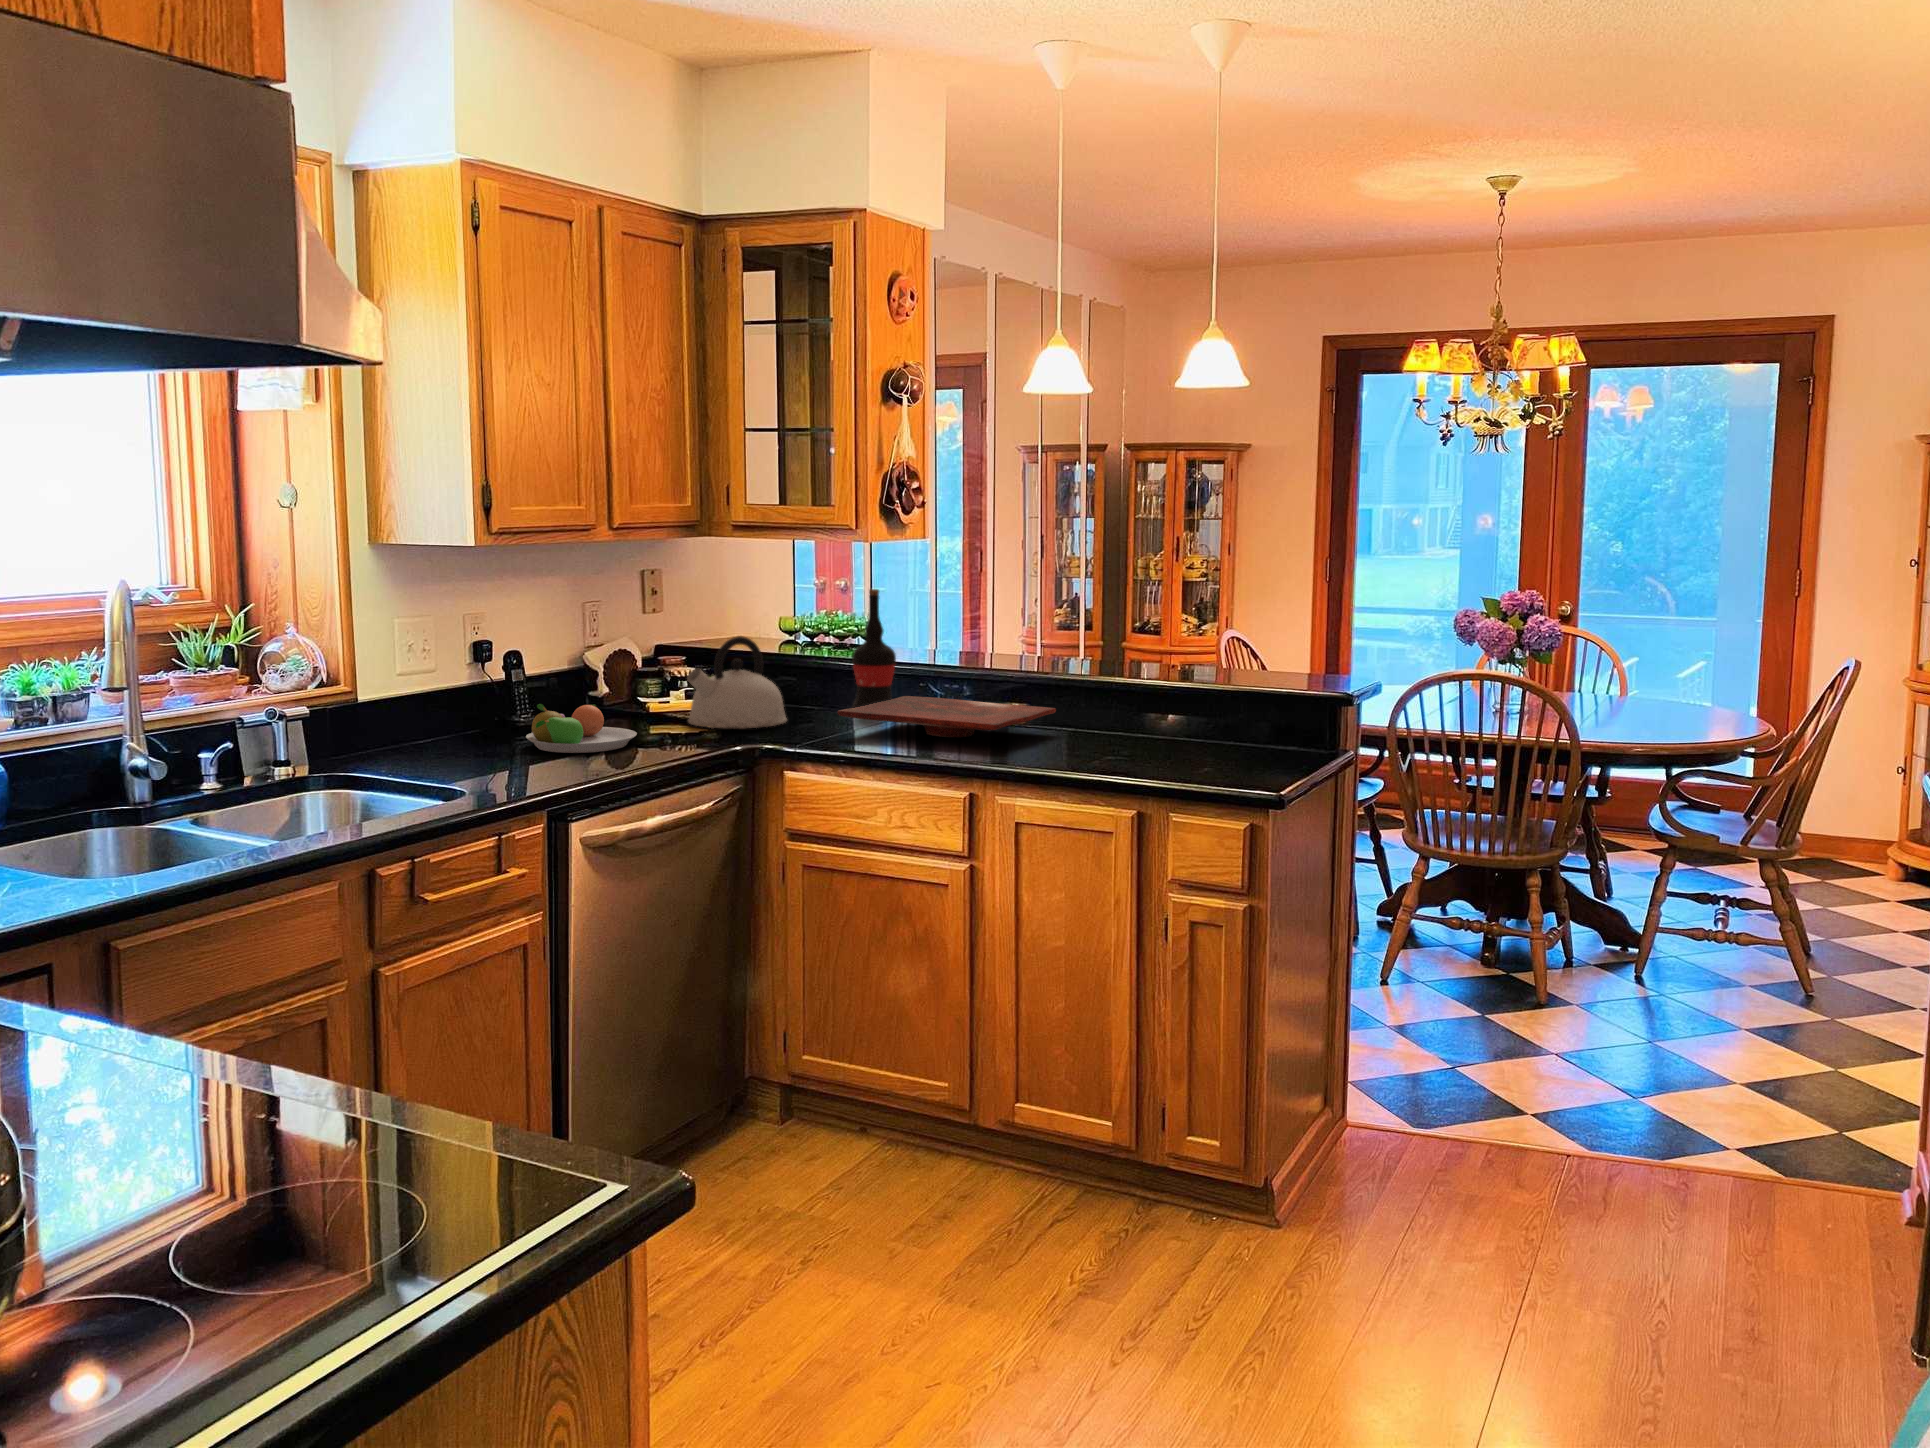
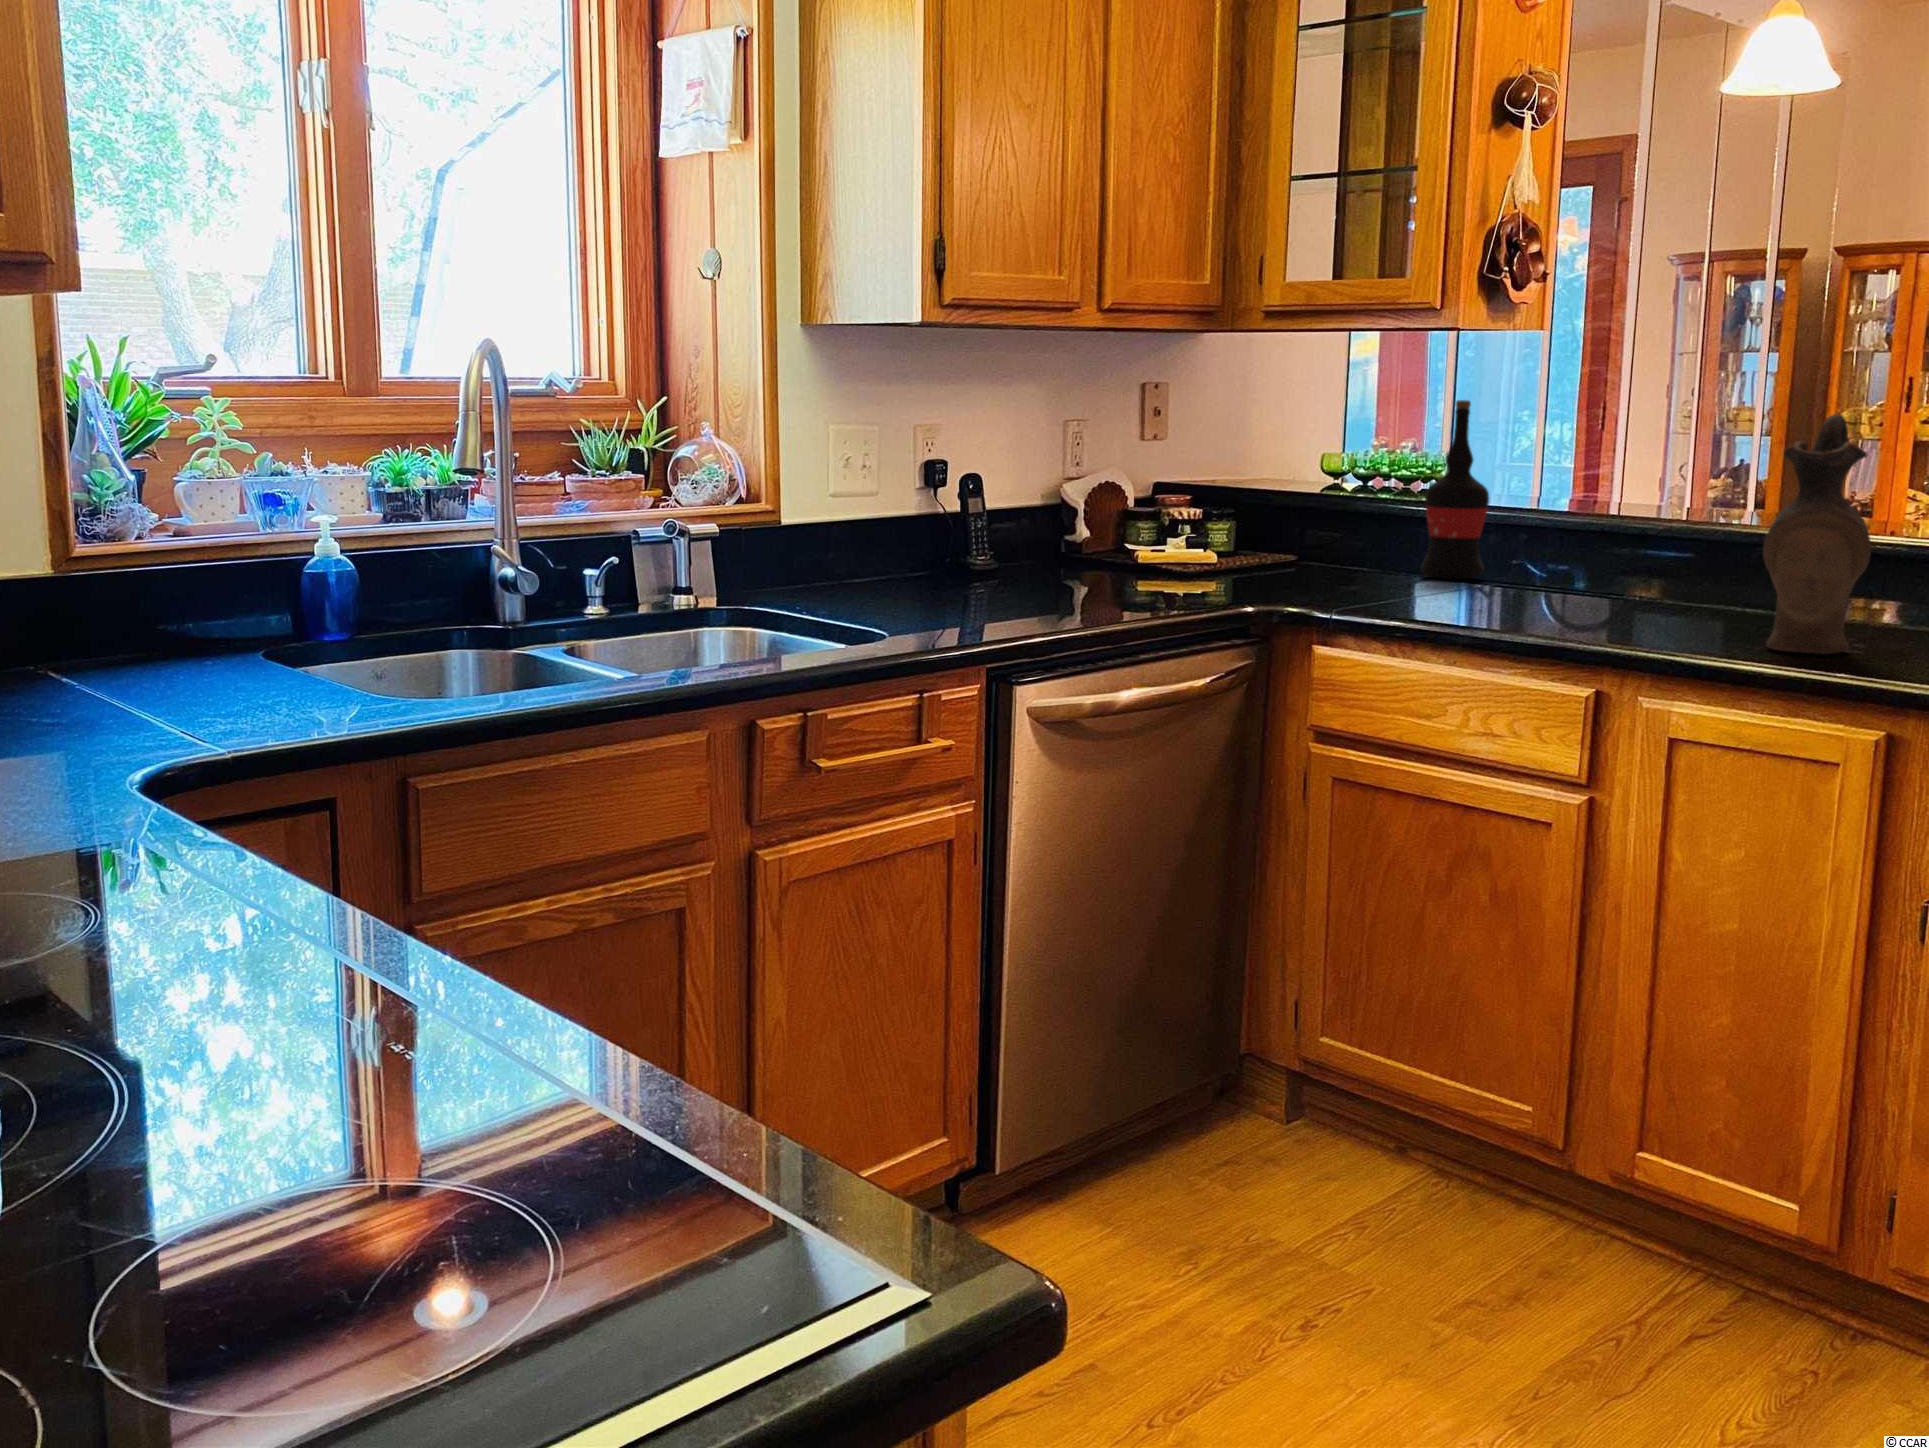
ceramic pitcher: none [1065,610,1127,764] -> present [1763,414,1871,654]
kettle: present [687,636,787,728] -> none [1192,460,1328,585]
cutting board: present [838,696,1056,737] -> none [1400,552,1737,609]
fruit bowl: present [526,704,637,753] -> none [978,537,1121,602]

